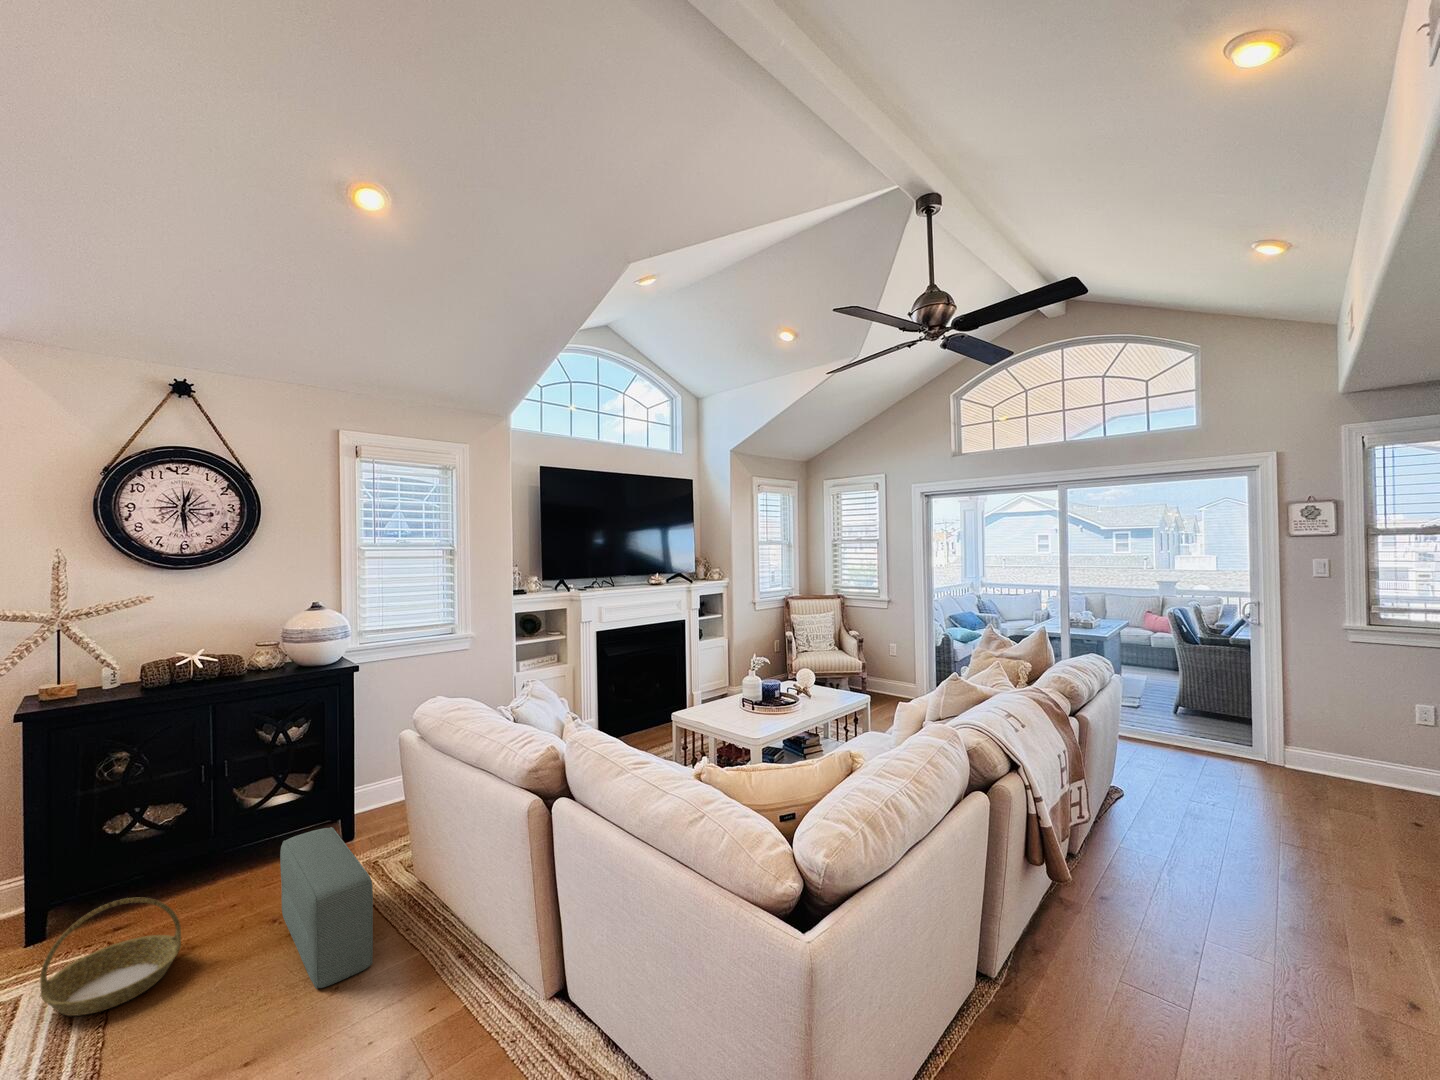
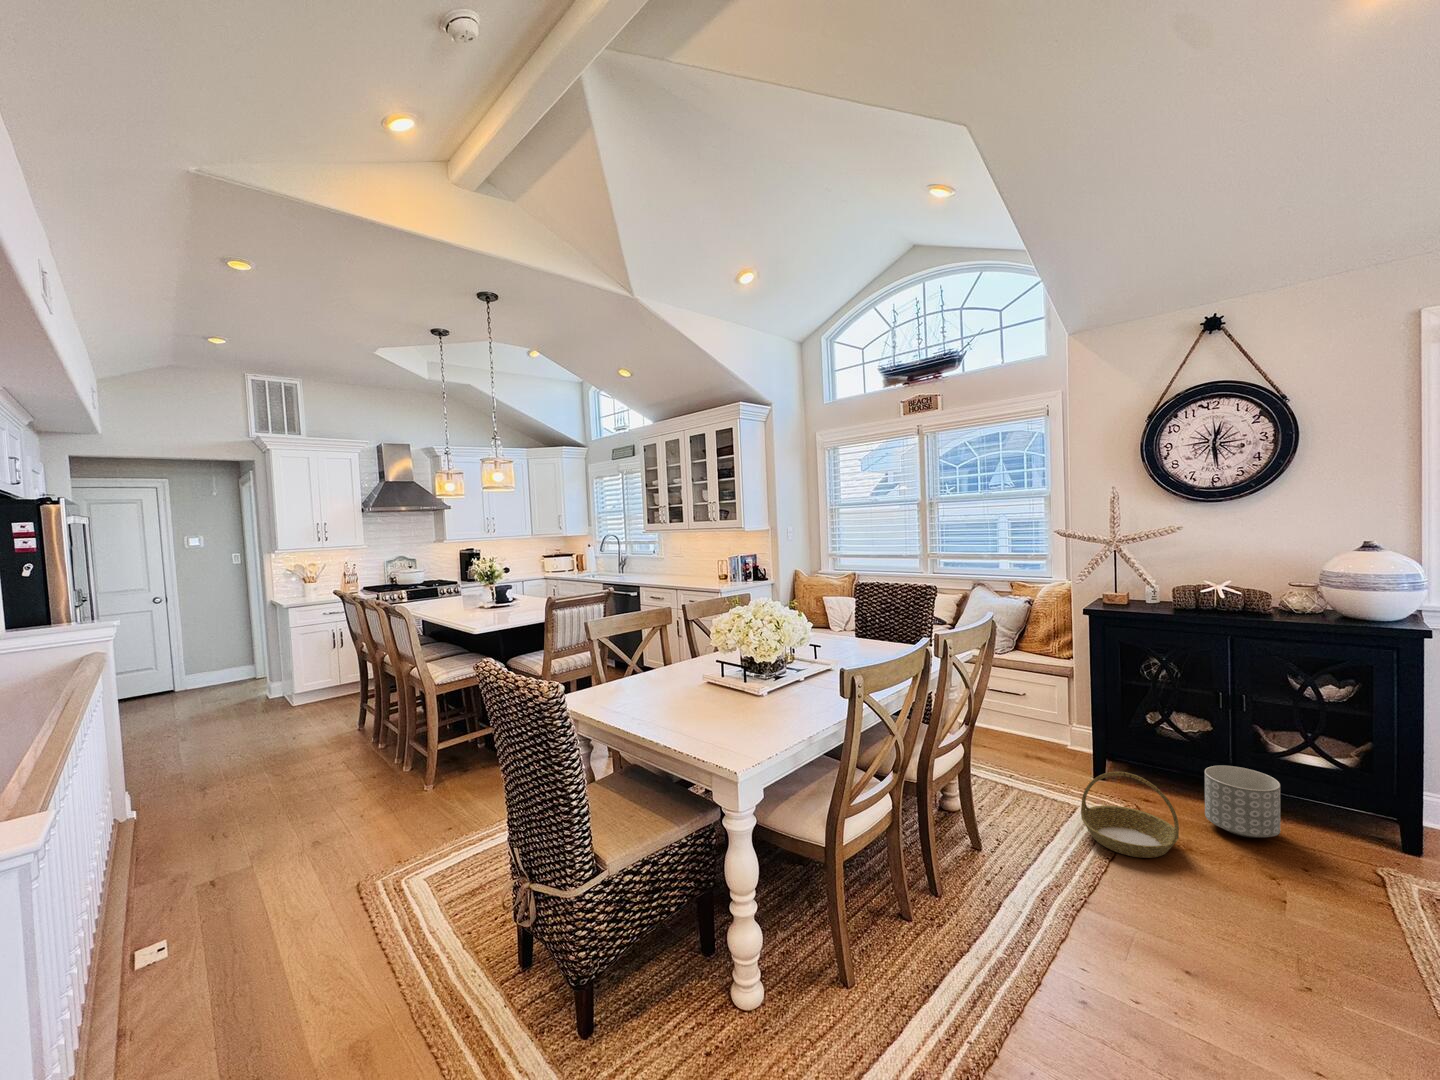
pouf: present [280,827,373,989] -> none [1280,797,1369,990]
planter: none [191,832,265,908] -> present [1205,766,1280,838]

